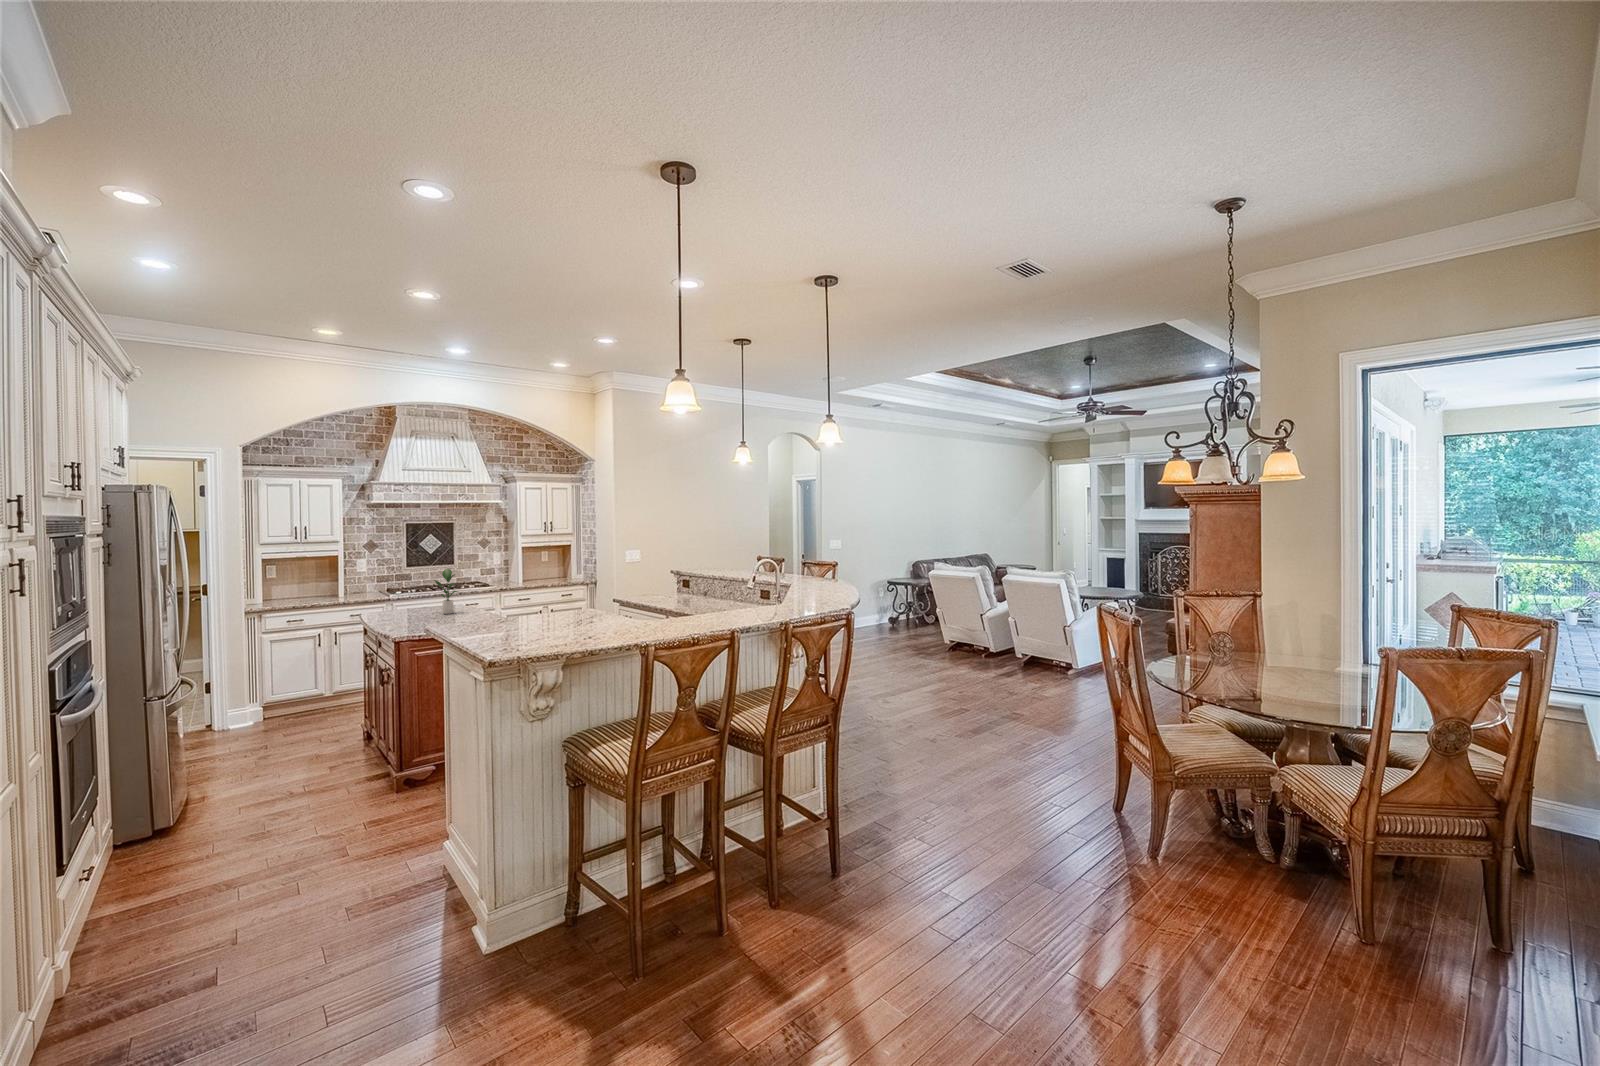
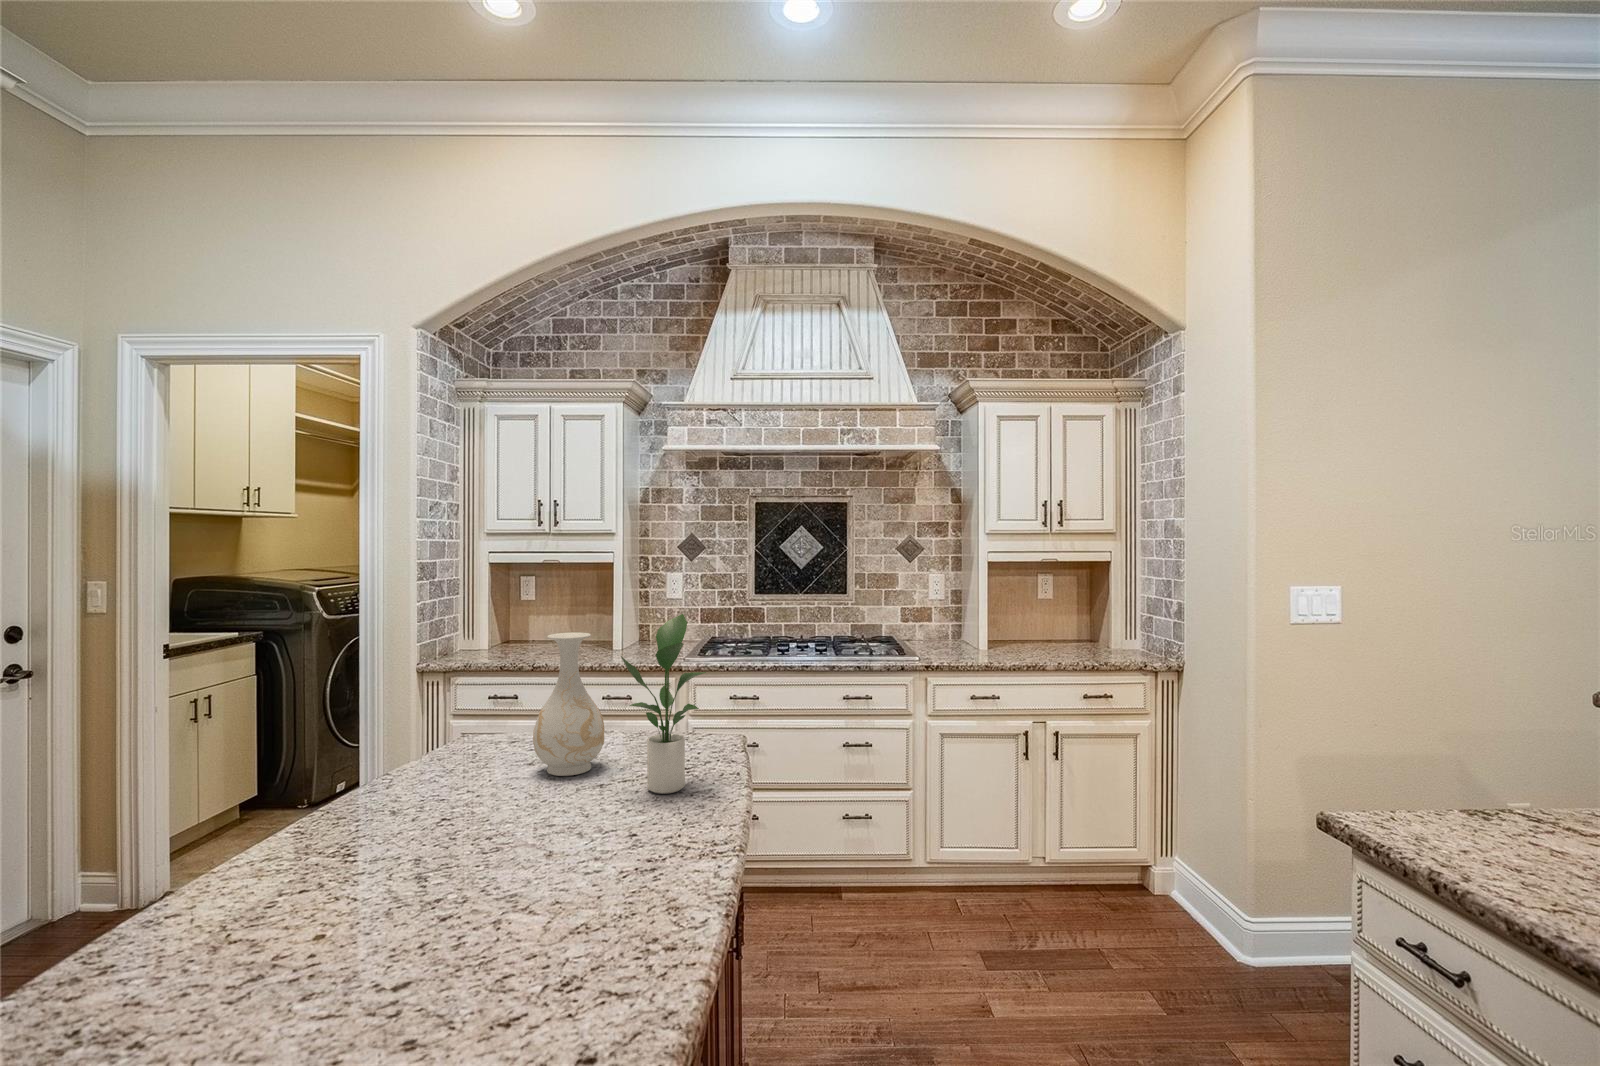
vase: none [399,576,421,616] -> present [533,632,605,776]

